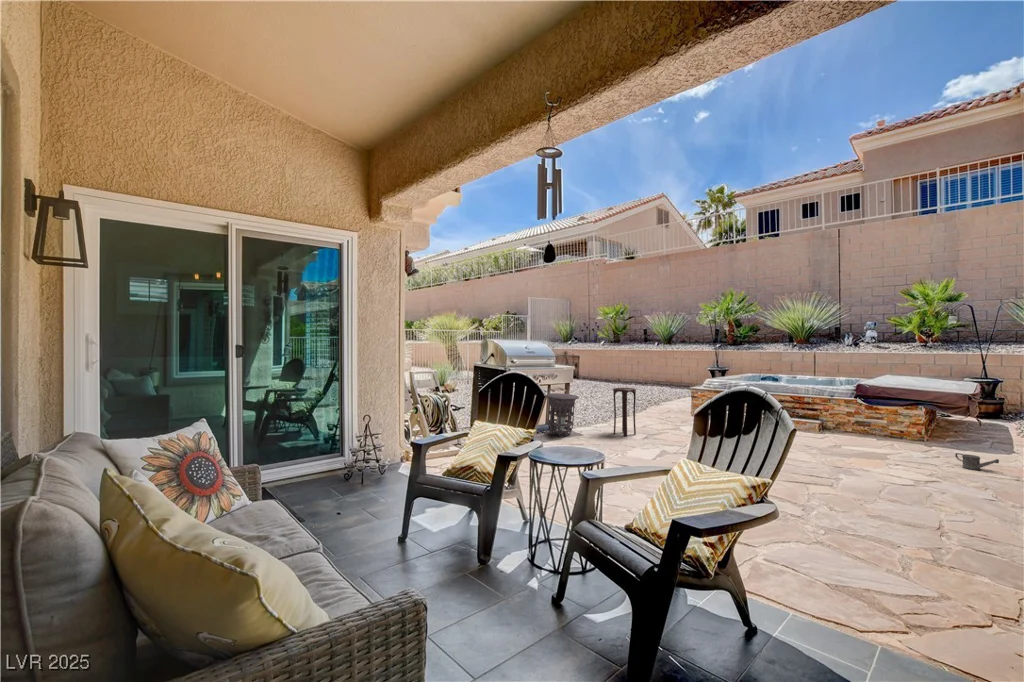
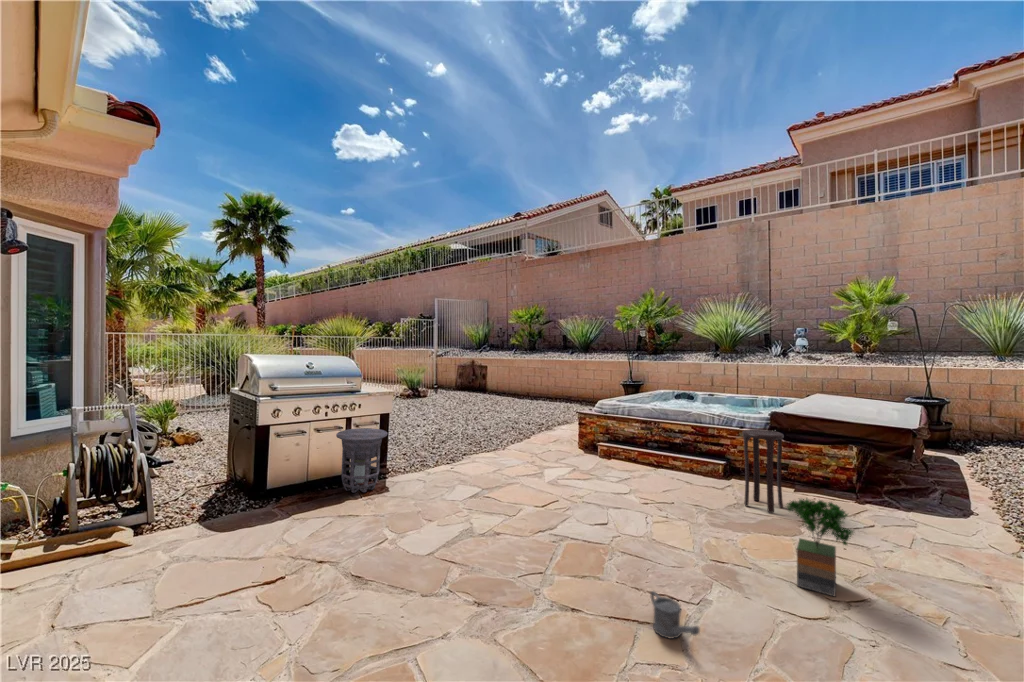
stool: present [613,388,636,436] -> present [742,429,784,513]
potted tree: none [883,423,929,478] -> present [787,499,853,596]
watering can: present [955,453,999,470] -> present [651,591,700,639]

